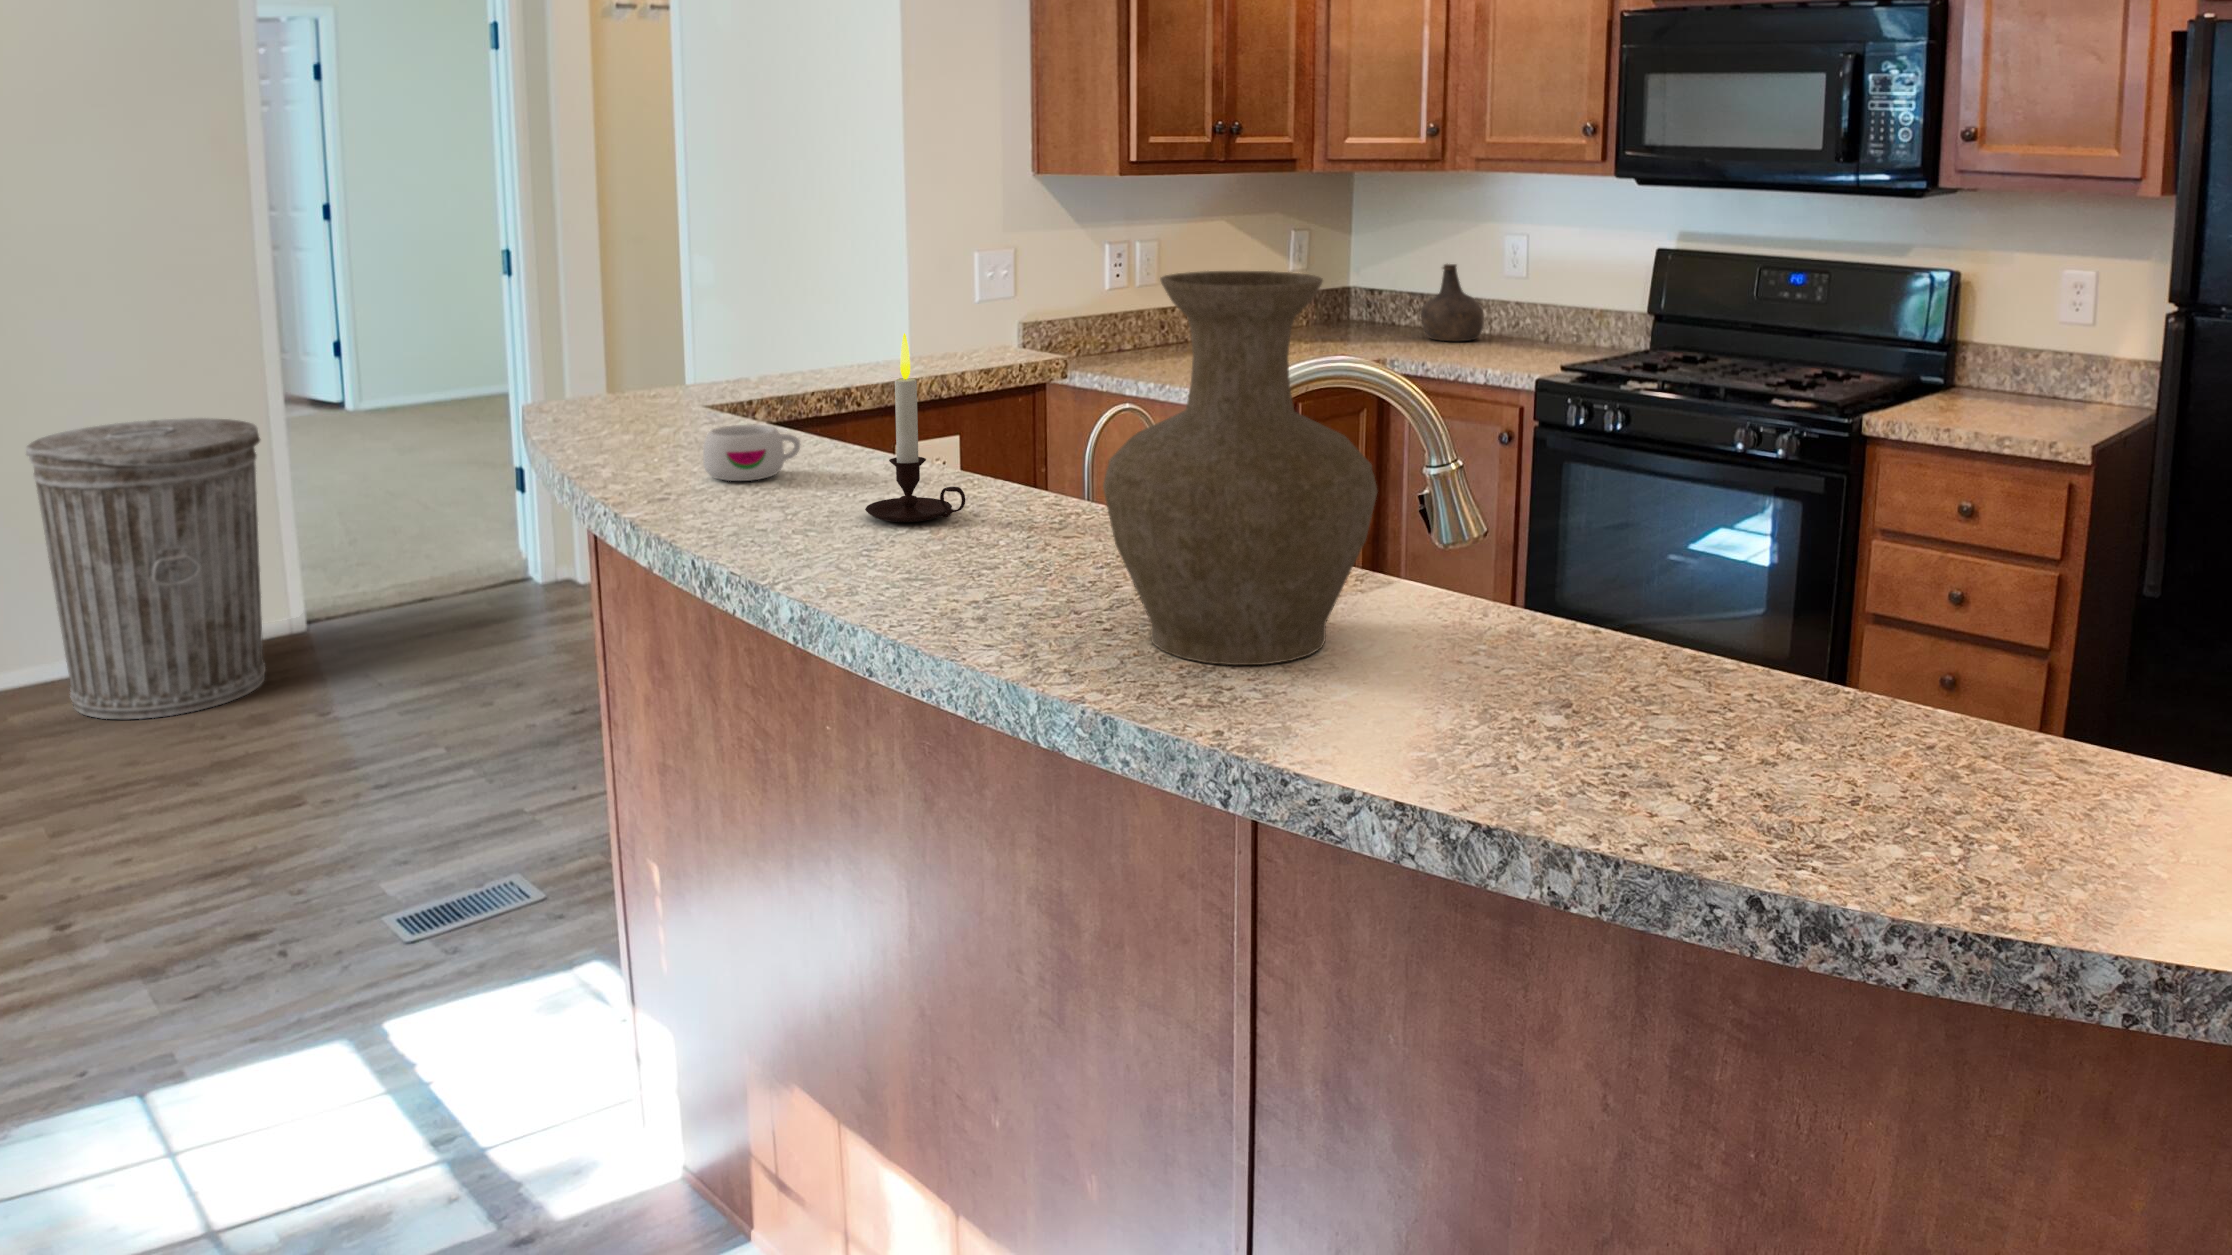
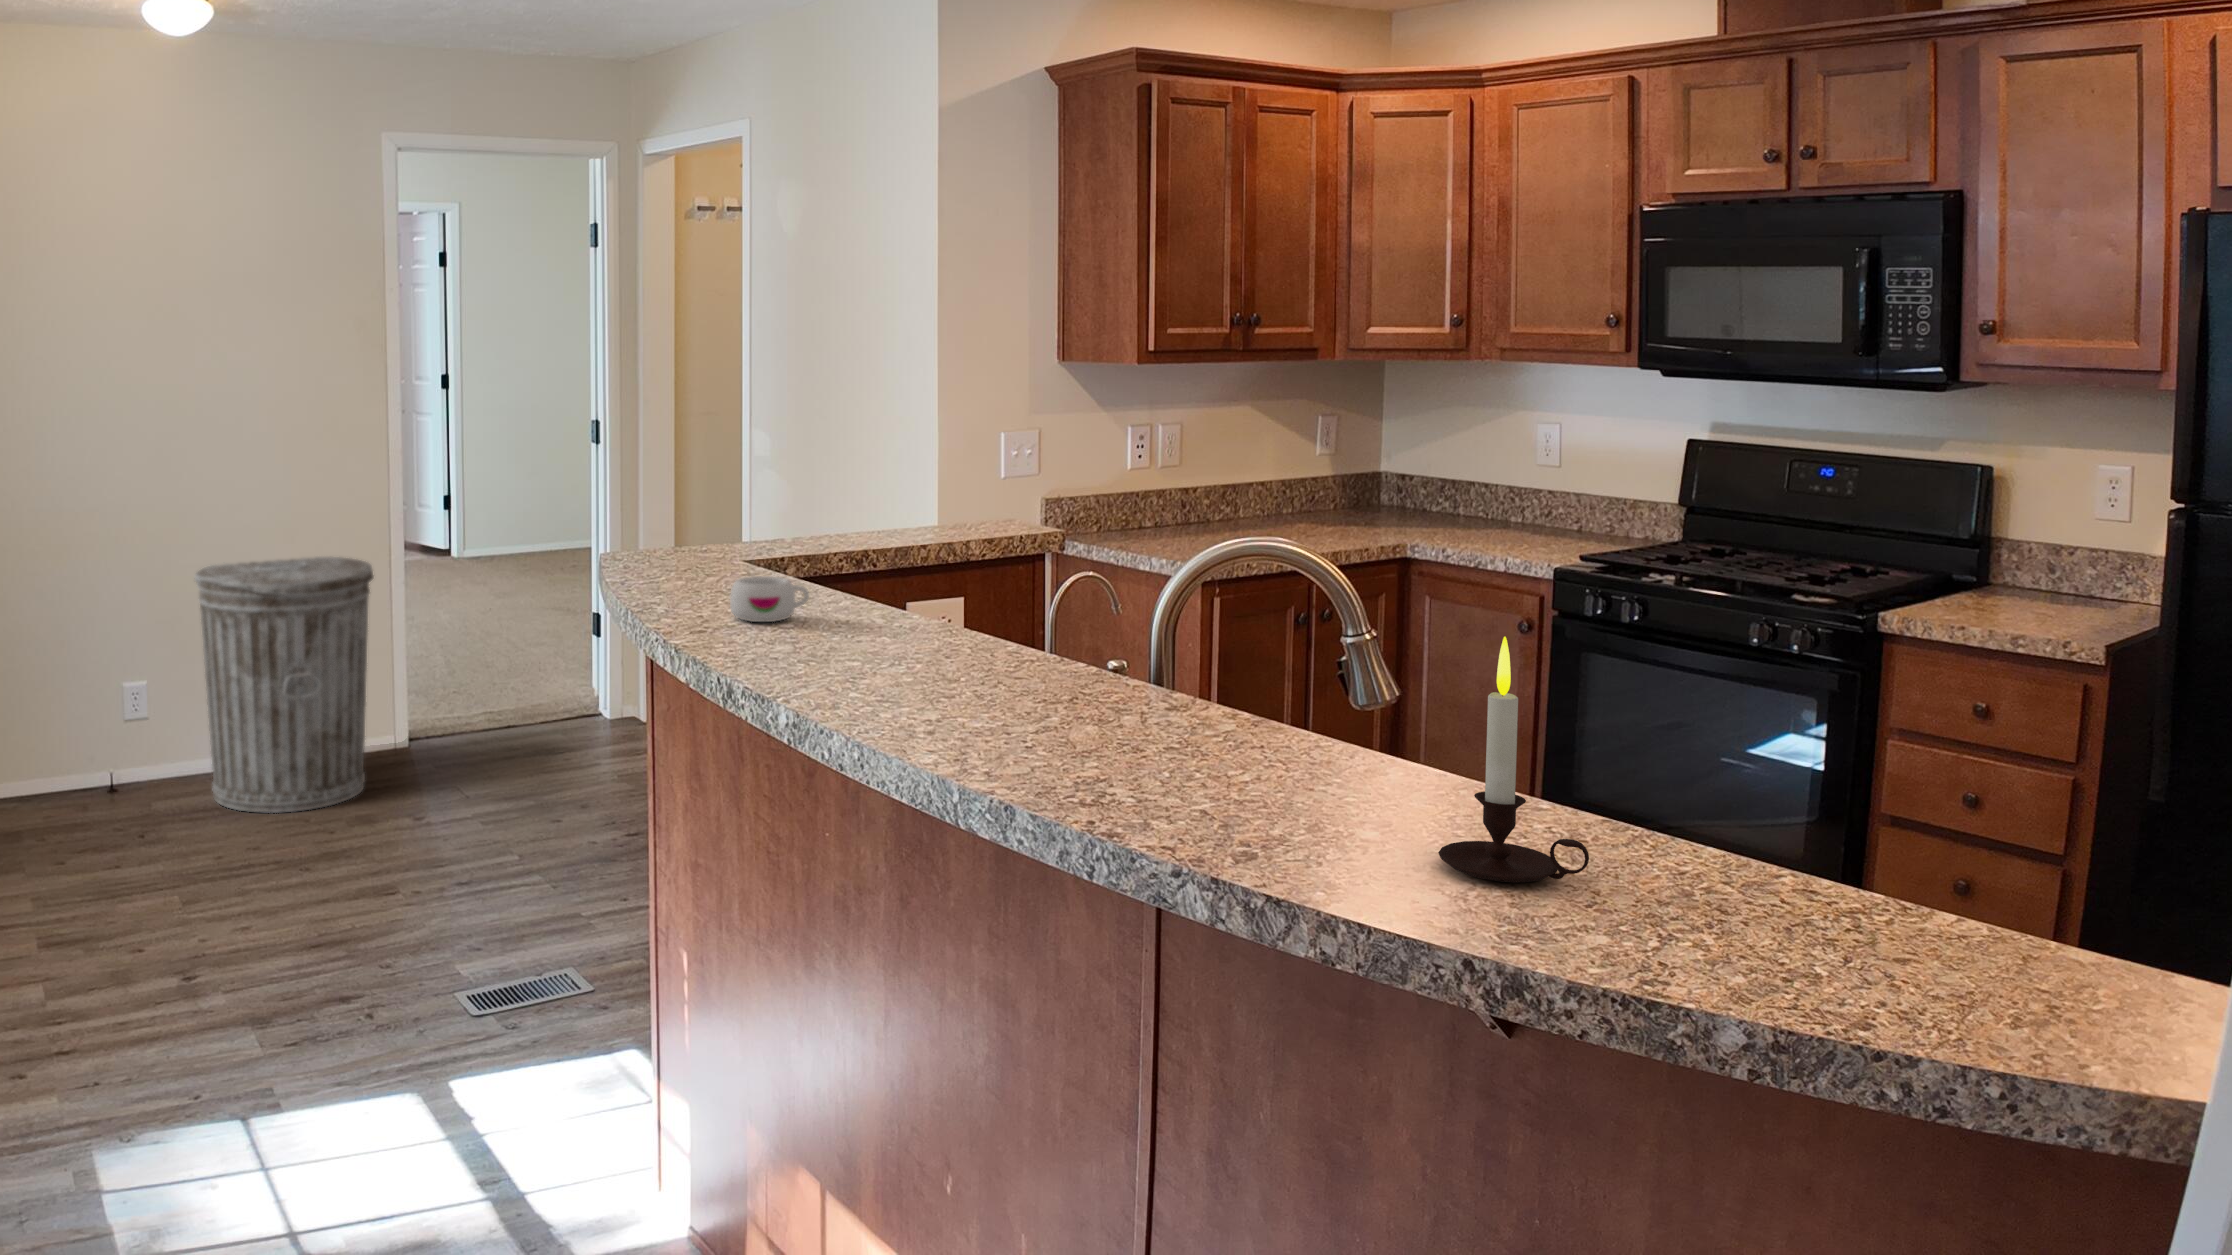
bottle: present [1421,264,1484,342] -> none [1447,451,1514,529]
vase: present [1103,271,1377,665] -> none [1023,465,1248,781]
candle: present [865,333,966,522] -> present [1438,637,1589,883]

